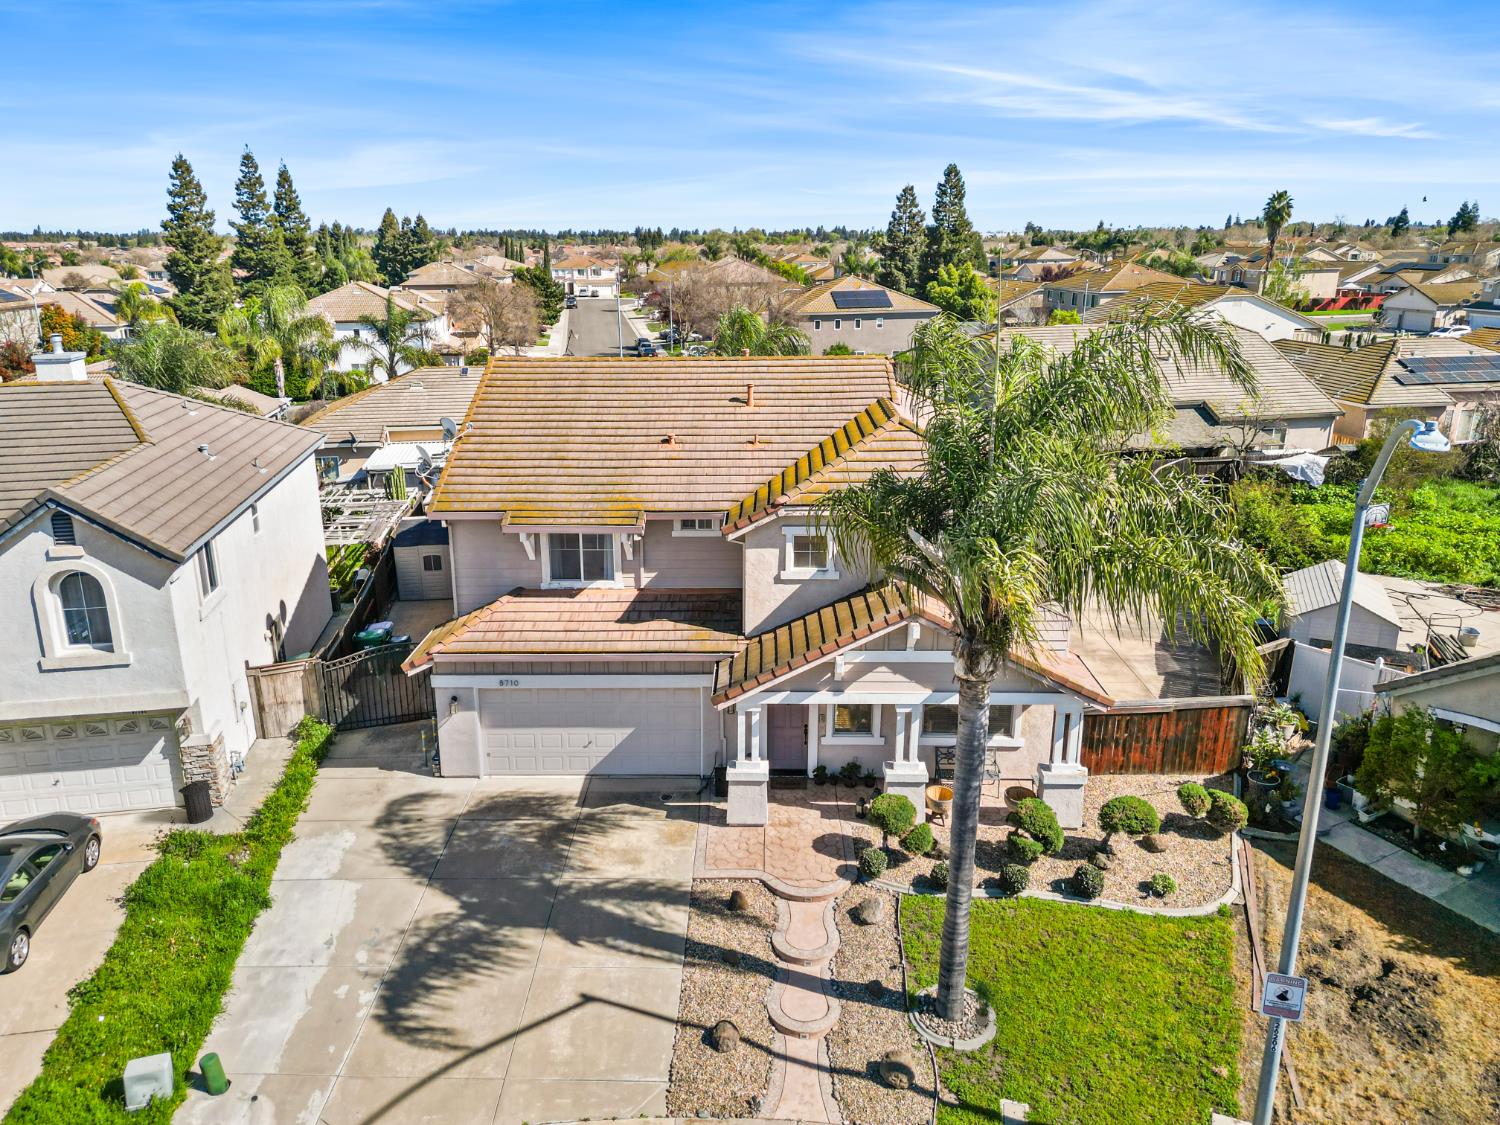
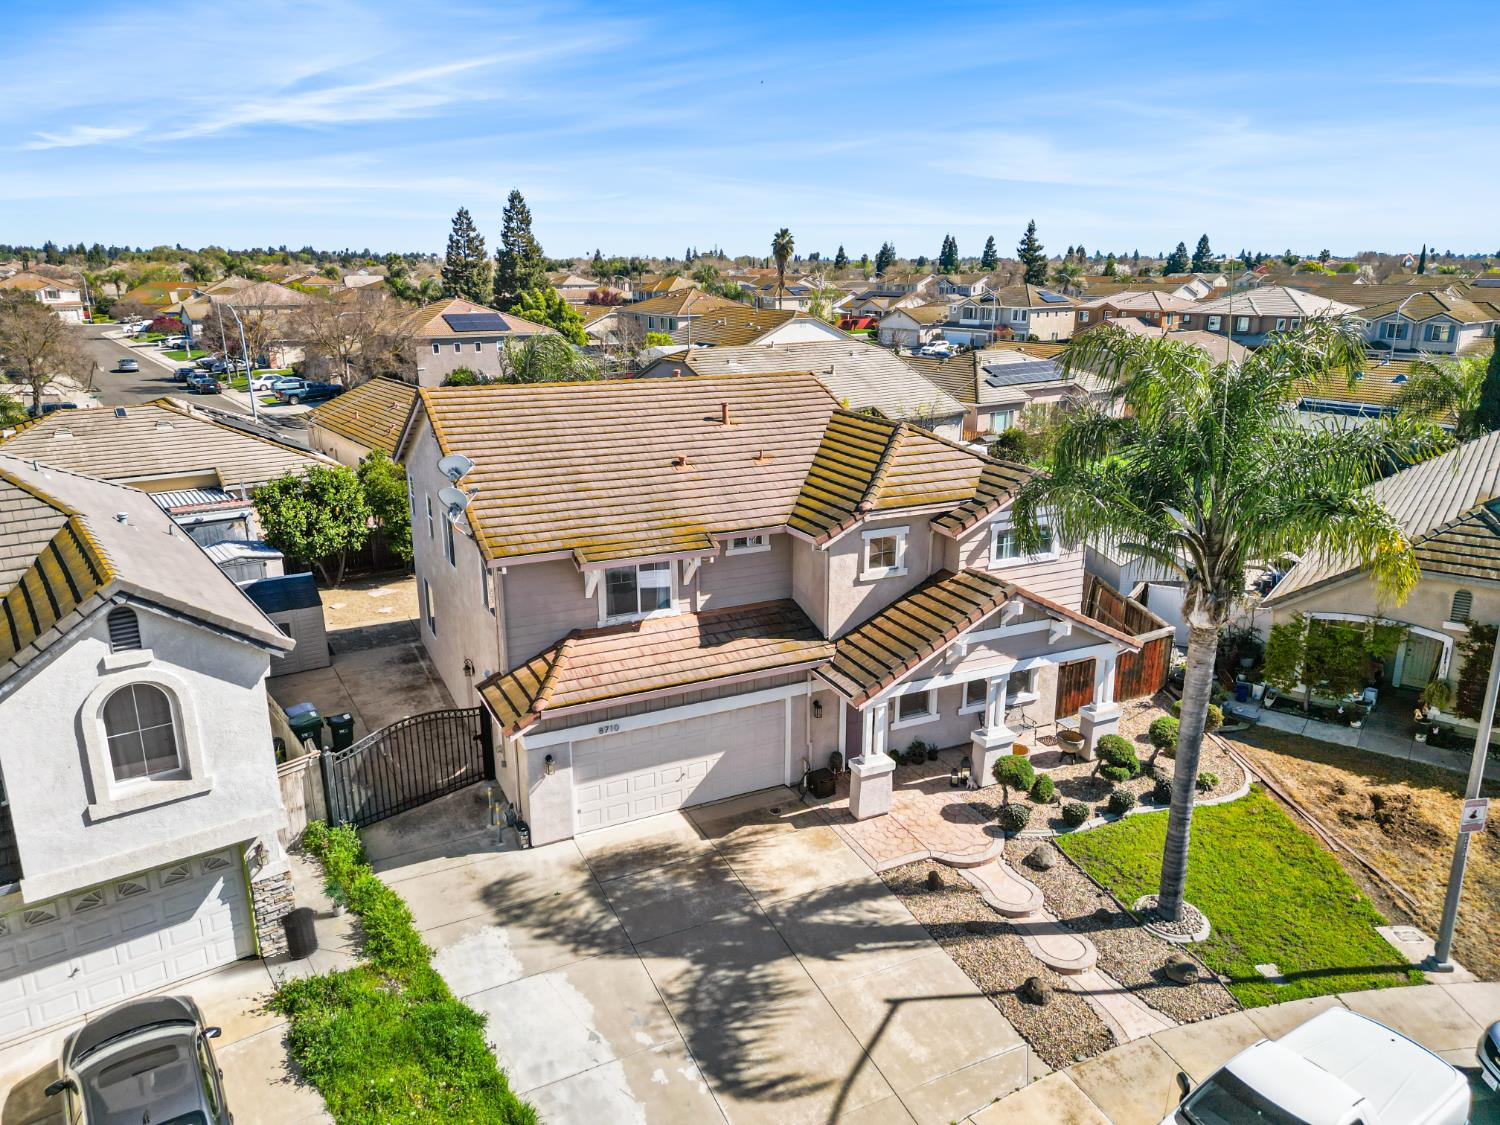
potted plant: present [969,980,994,1026] -> present [320,880,344,916]

